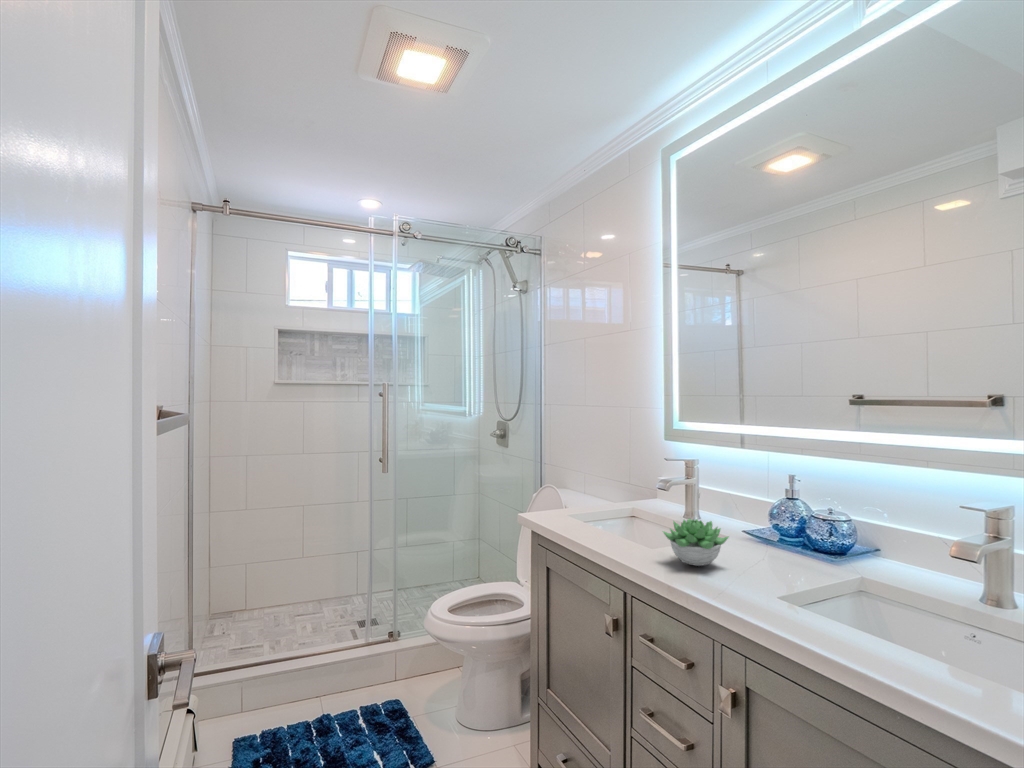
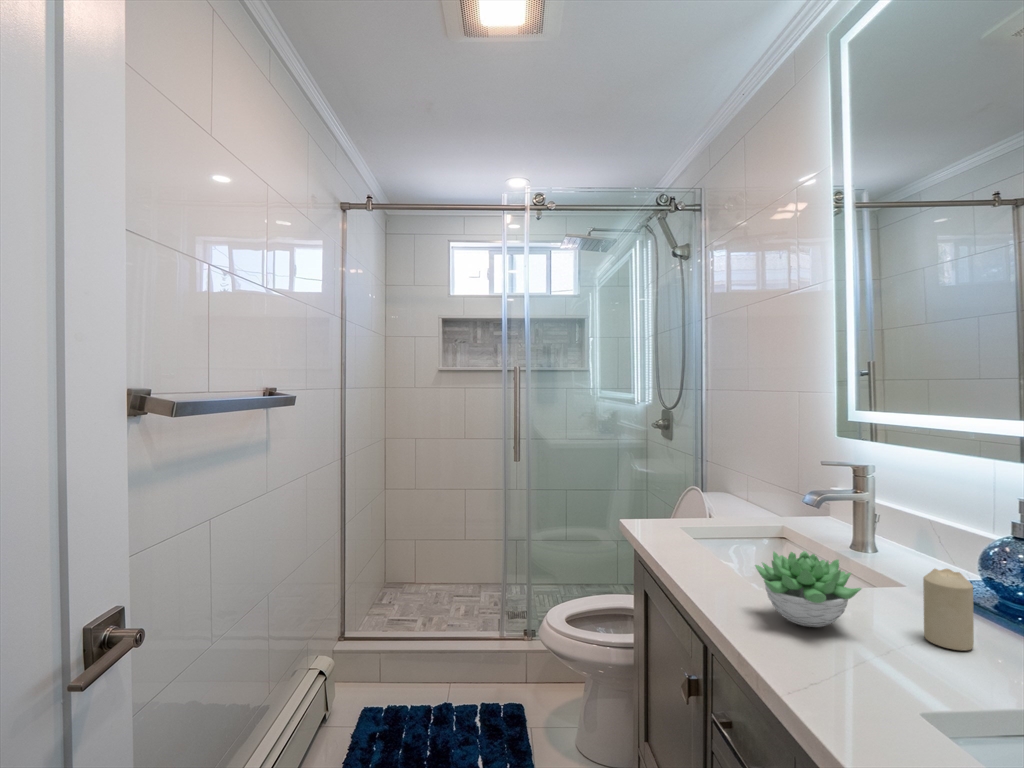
candle: none [756,519,782,566] -> present [923,569,974,650]

